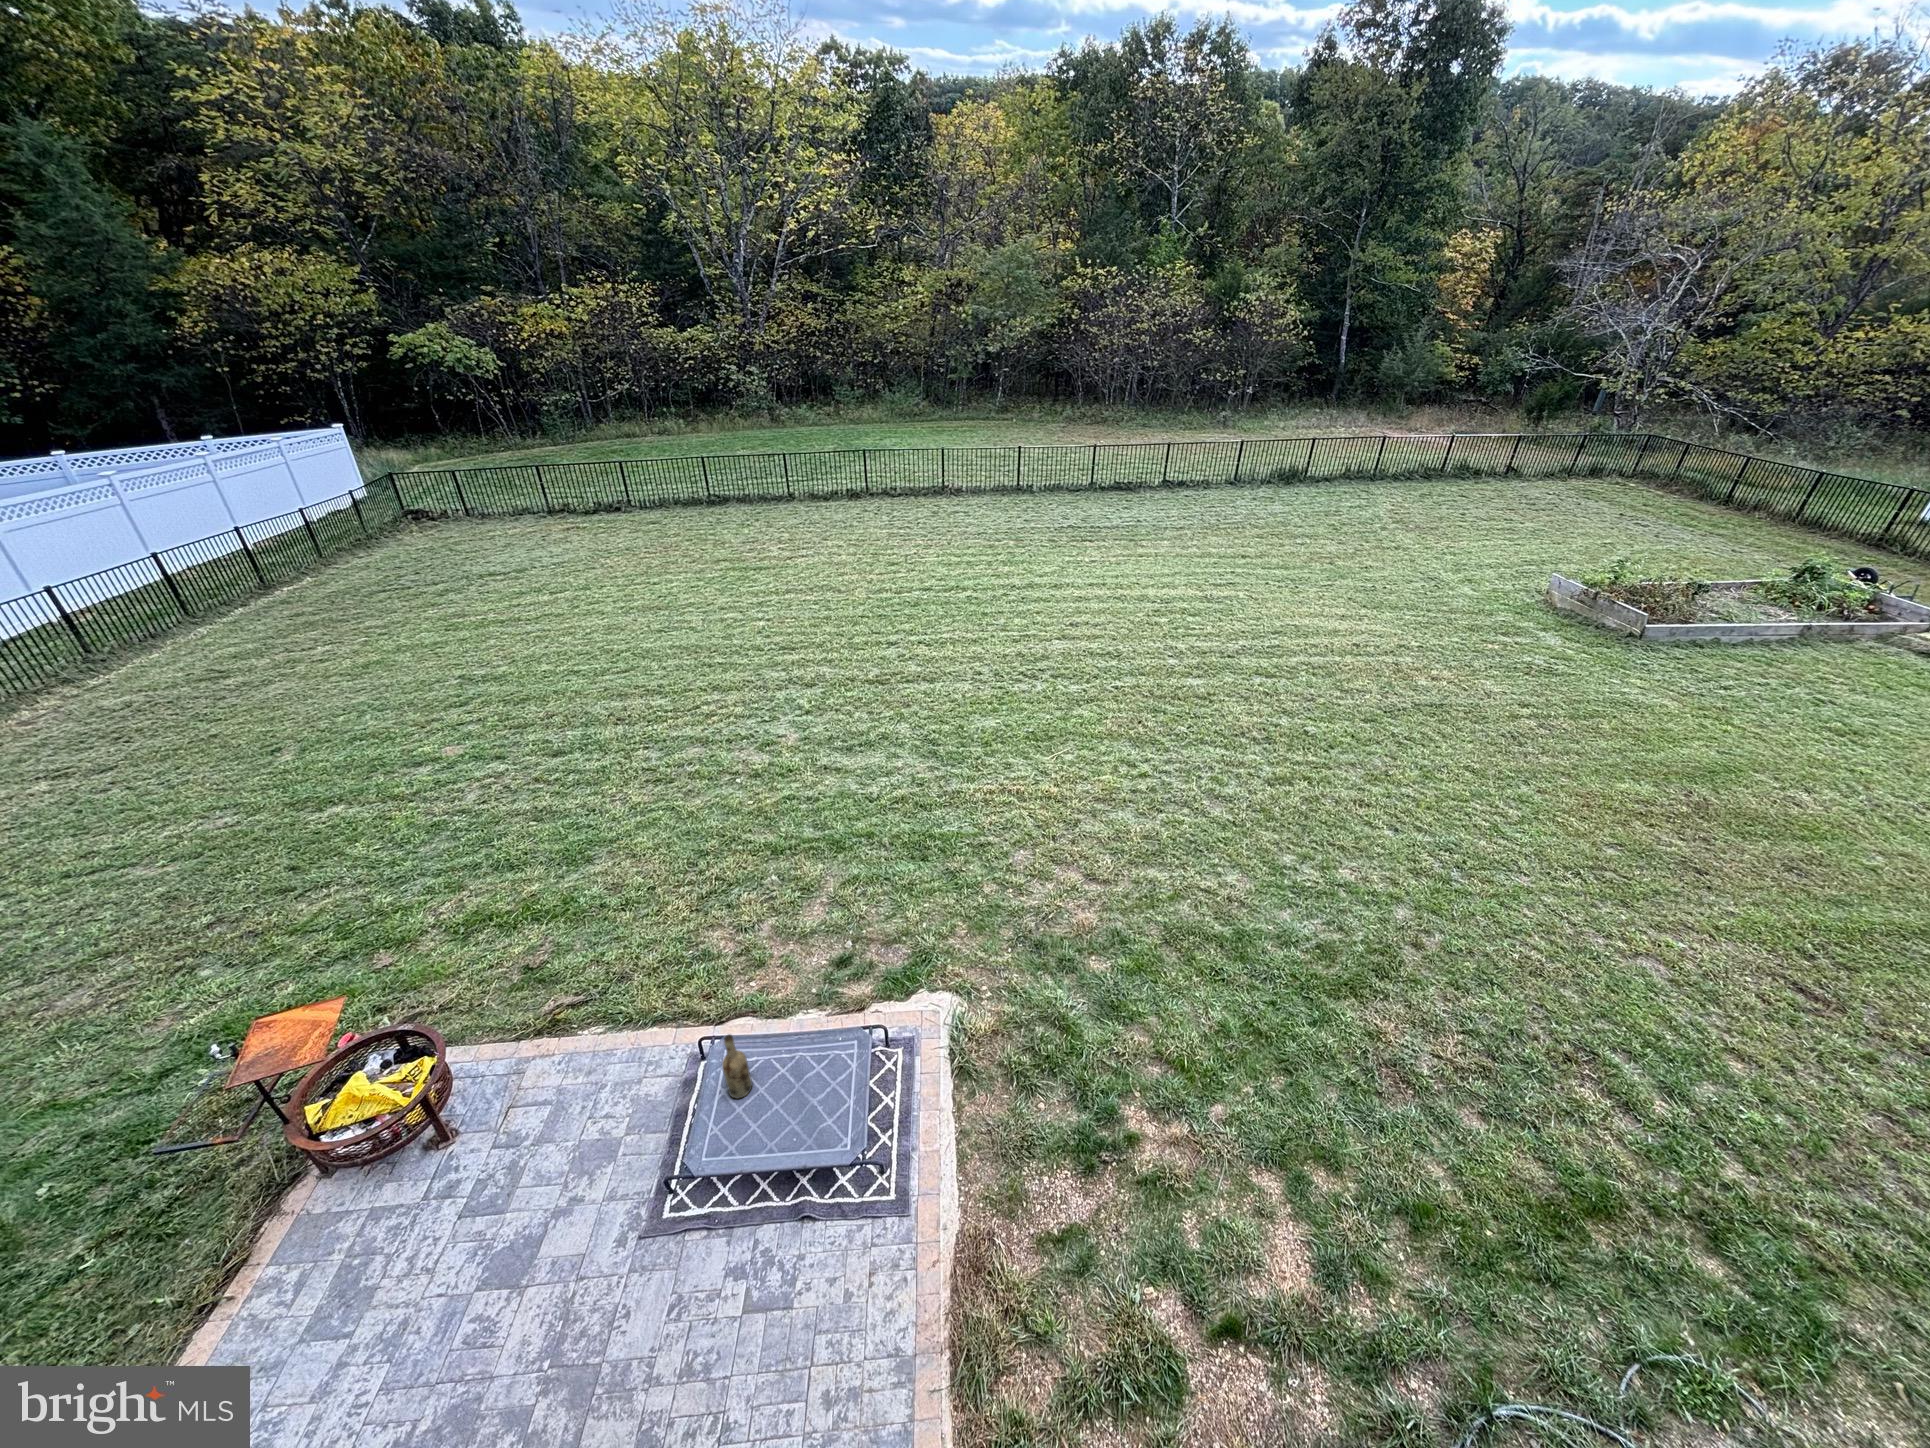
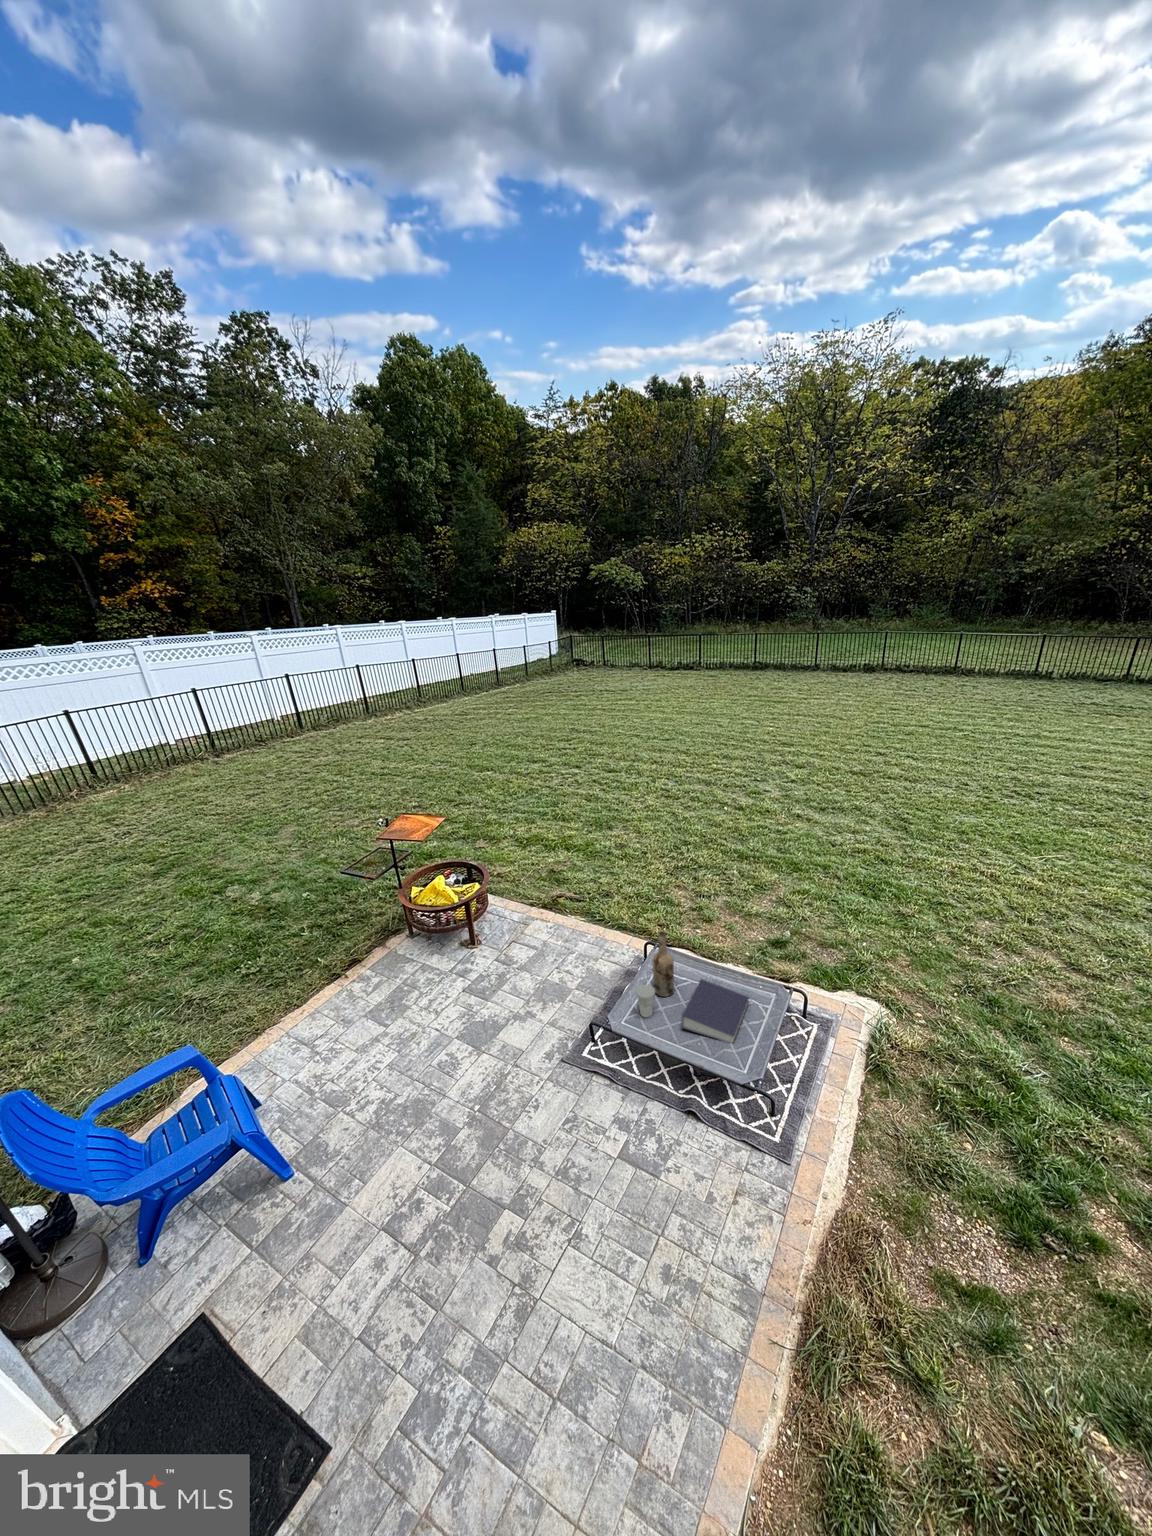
book: none [772,1058,834,1129] -> present [681,979,749,1043]
cup: none [712,1099,736,1135] -> present [636,985,655,1017]

